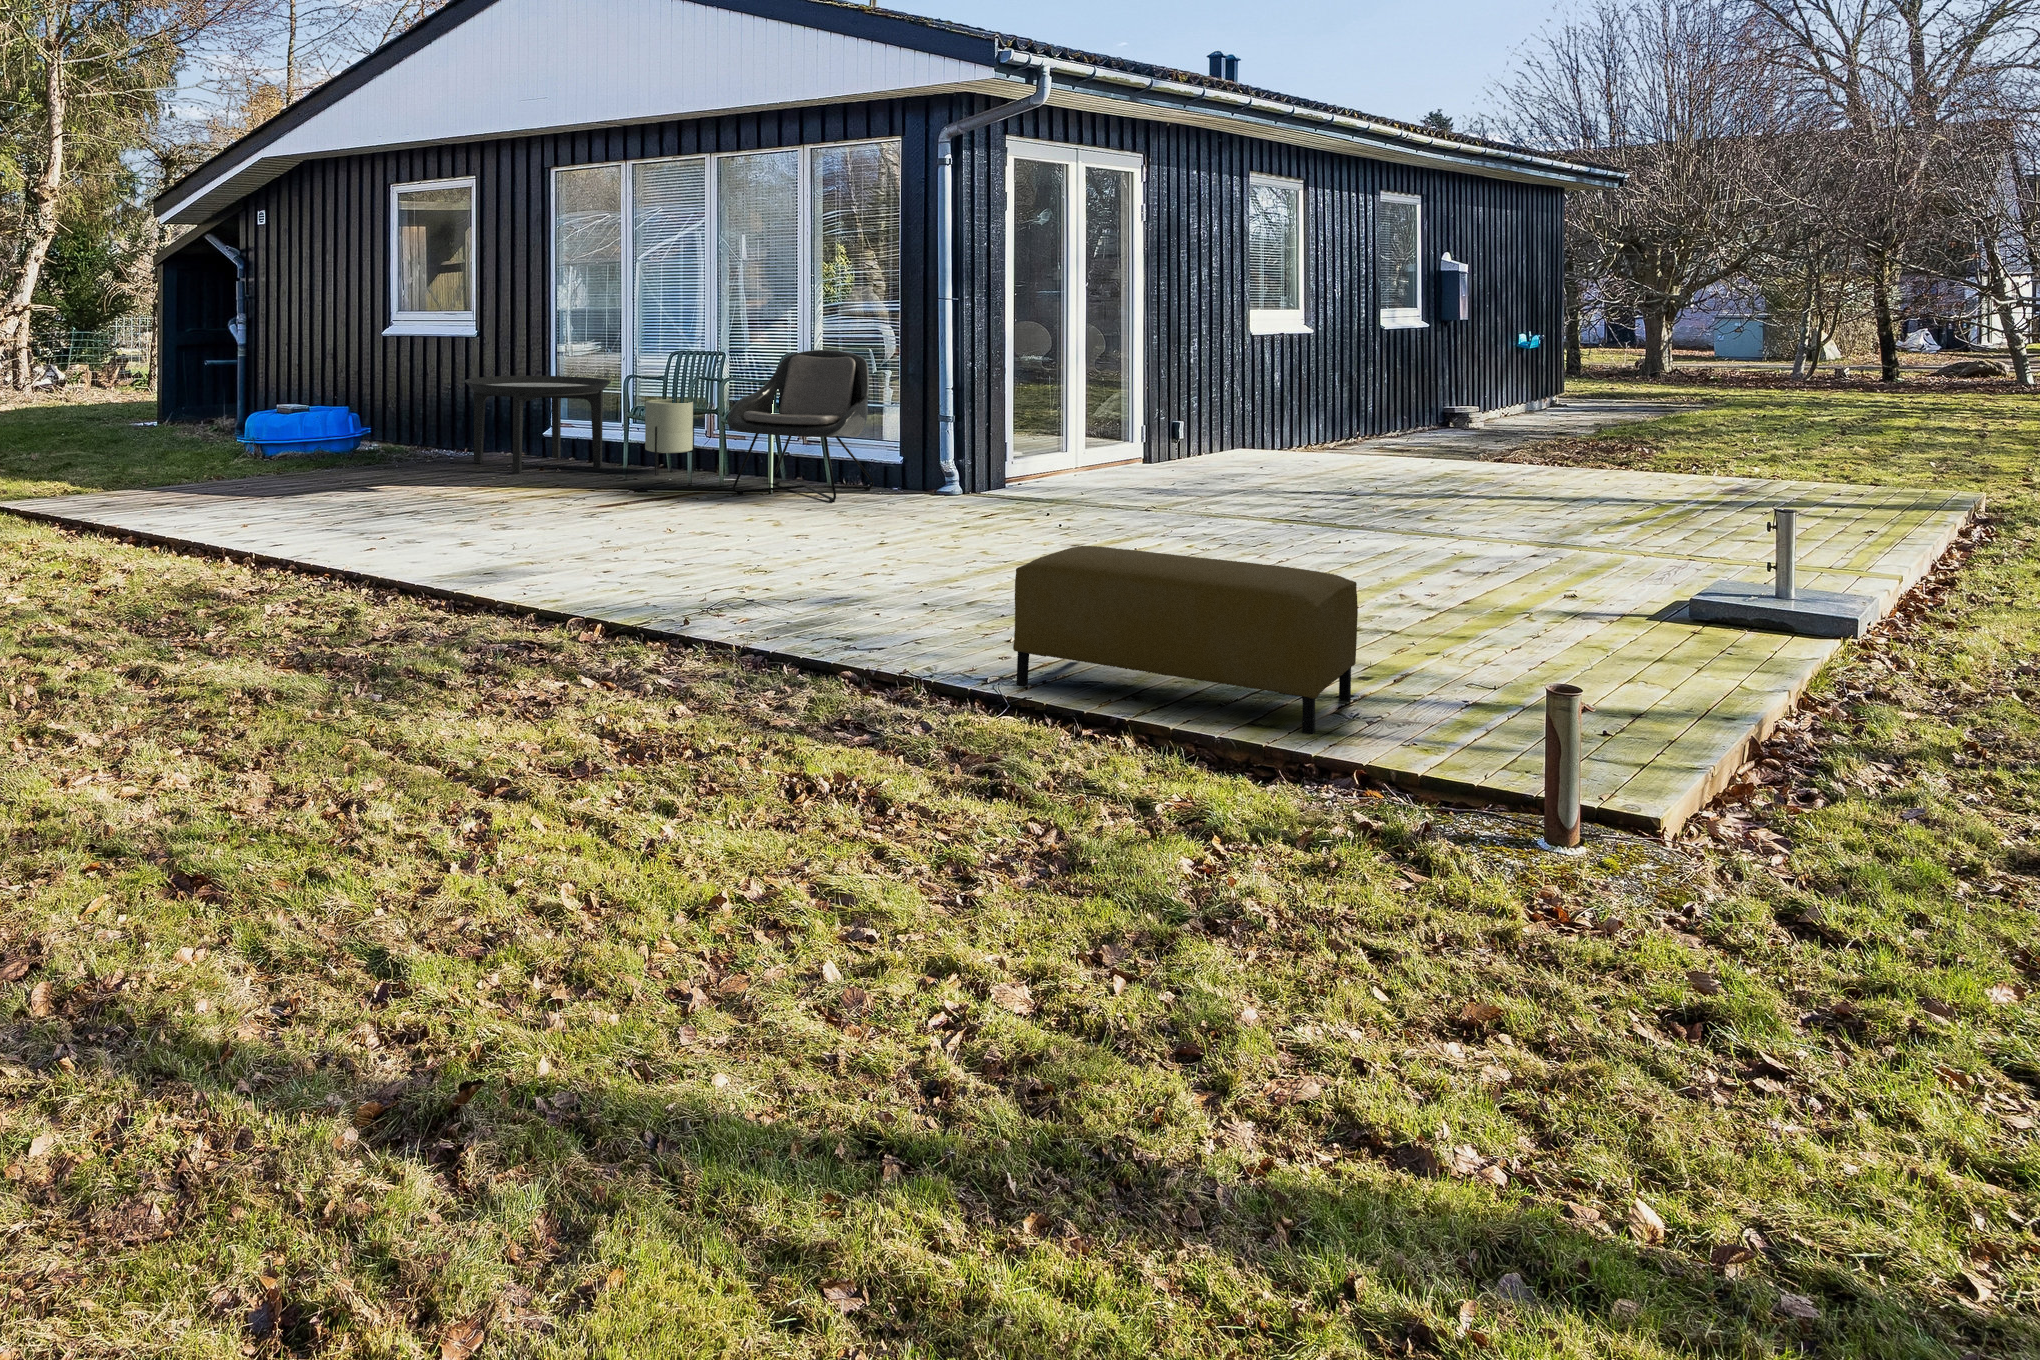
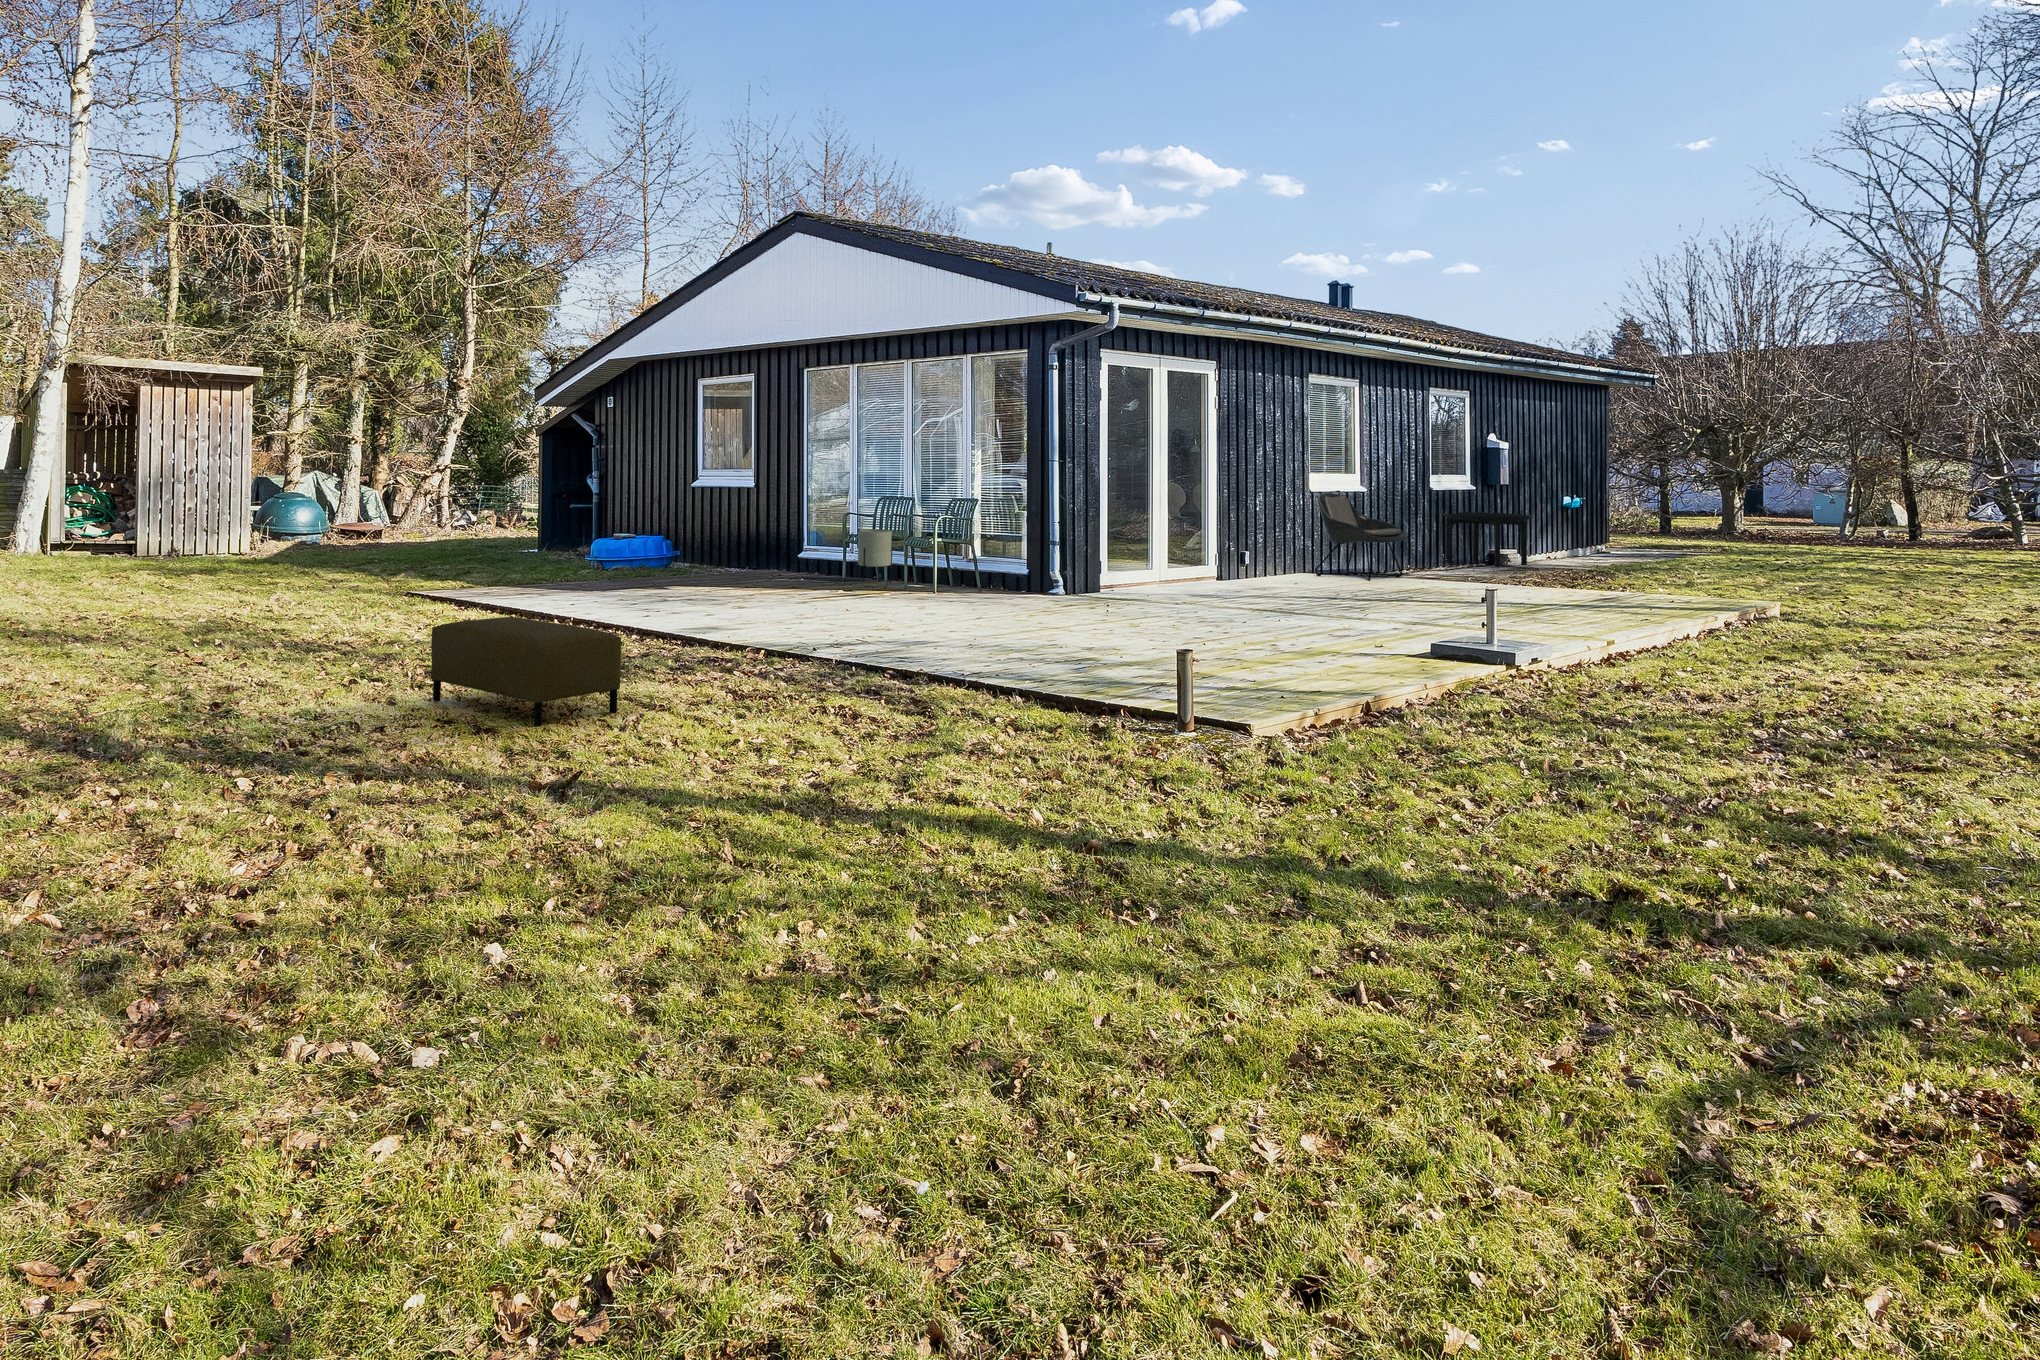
lounge chair: present [727,350,874,503] -> present [1315,493,1407,581]
round table: present [465,376,611,474] -> present [1442,512,1532,567]
ottoman: present [1013,546,1358,735] -> present [431,617,621,726]

